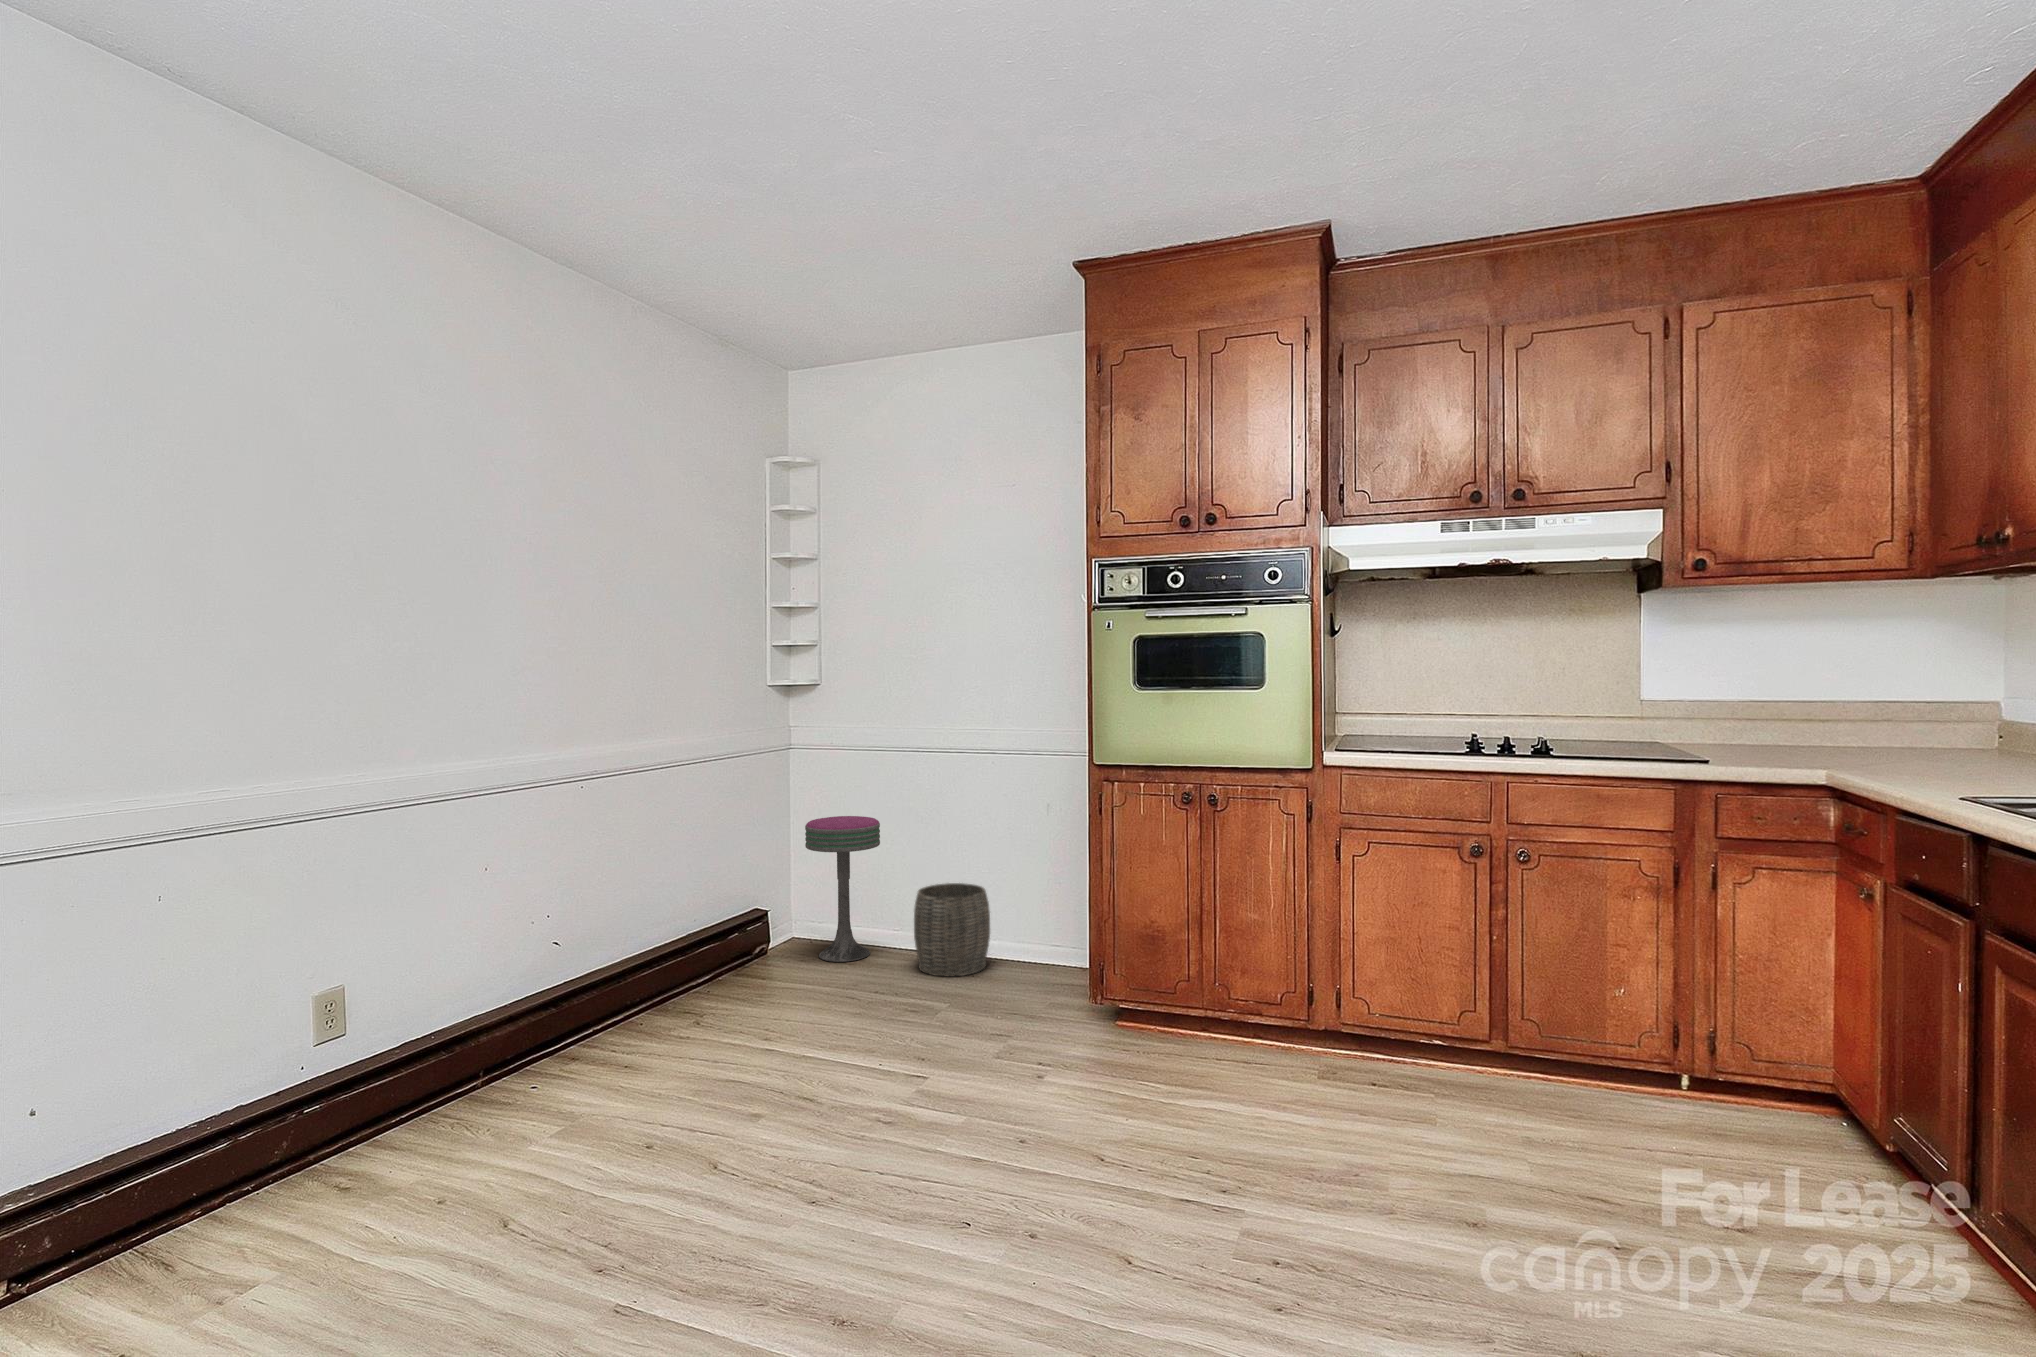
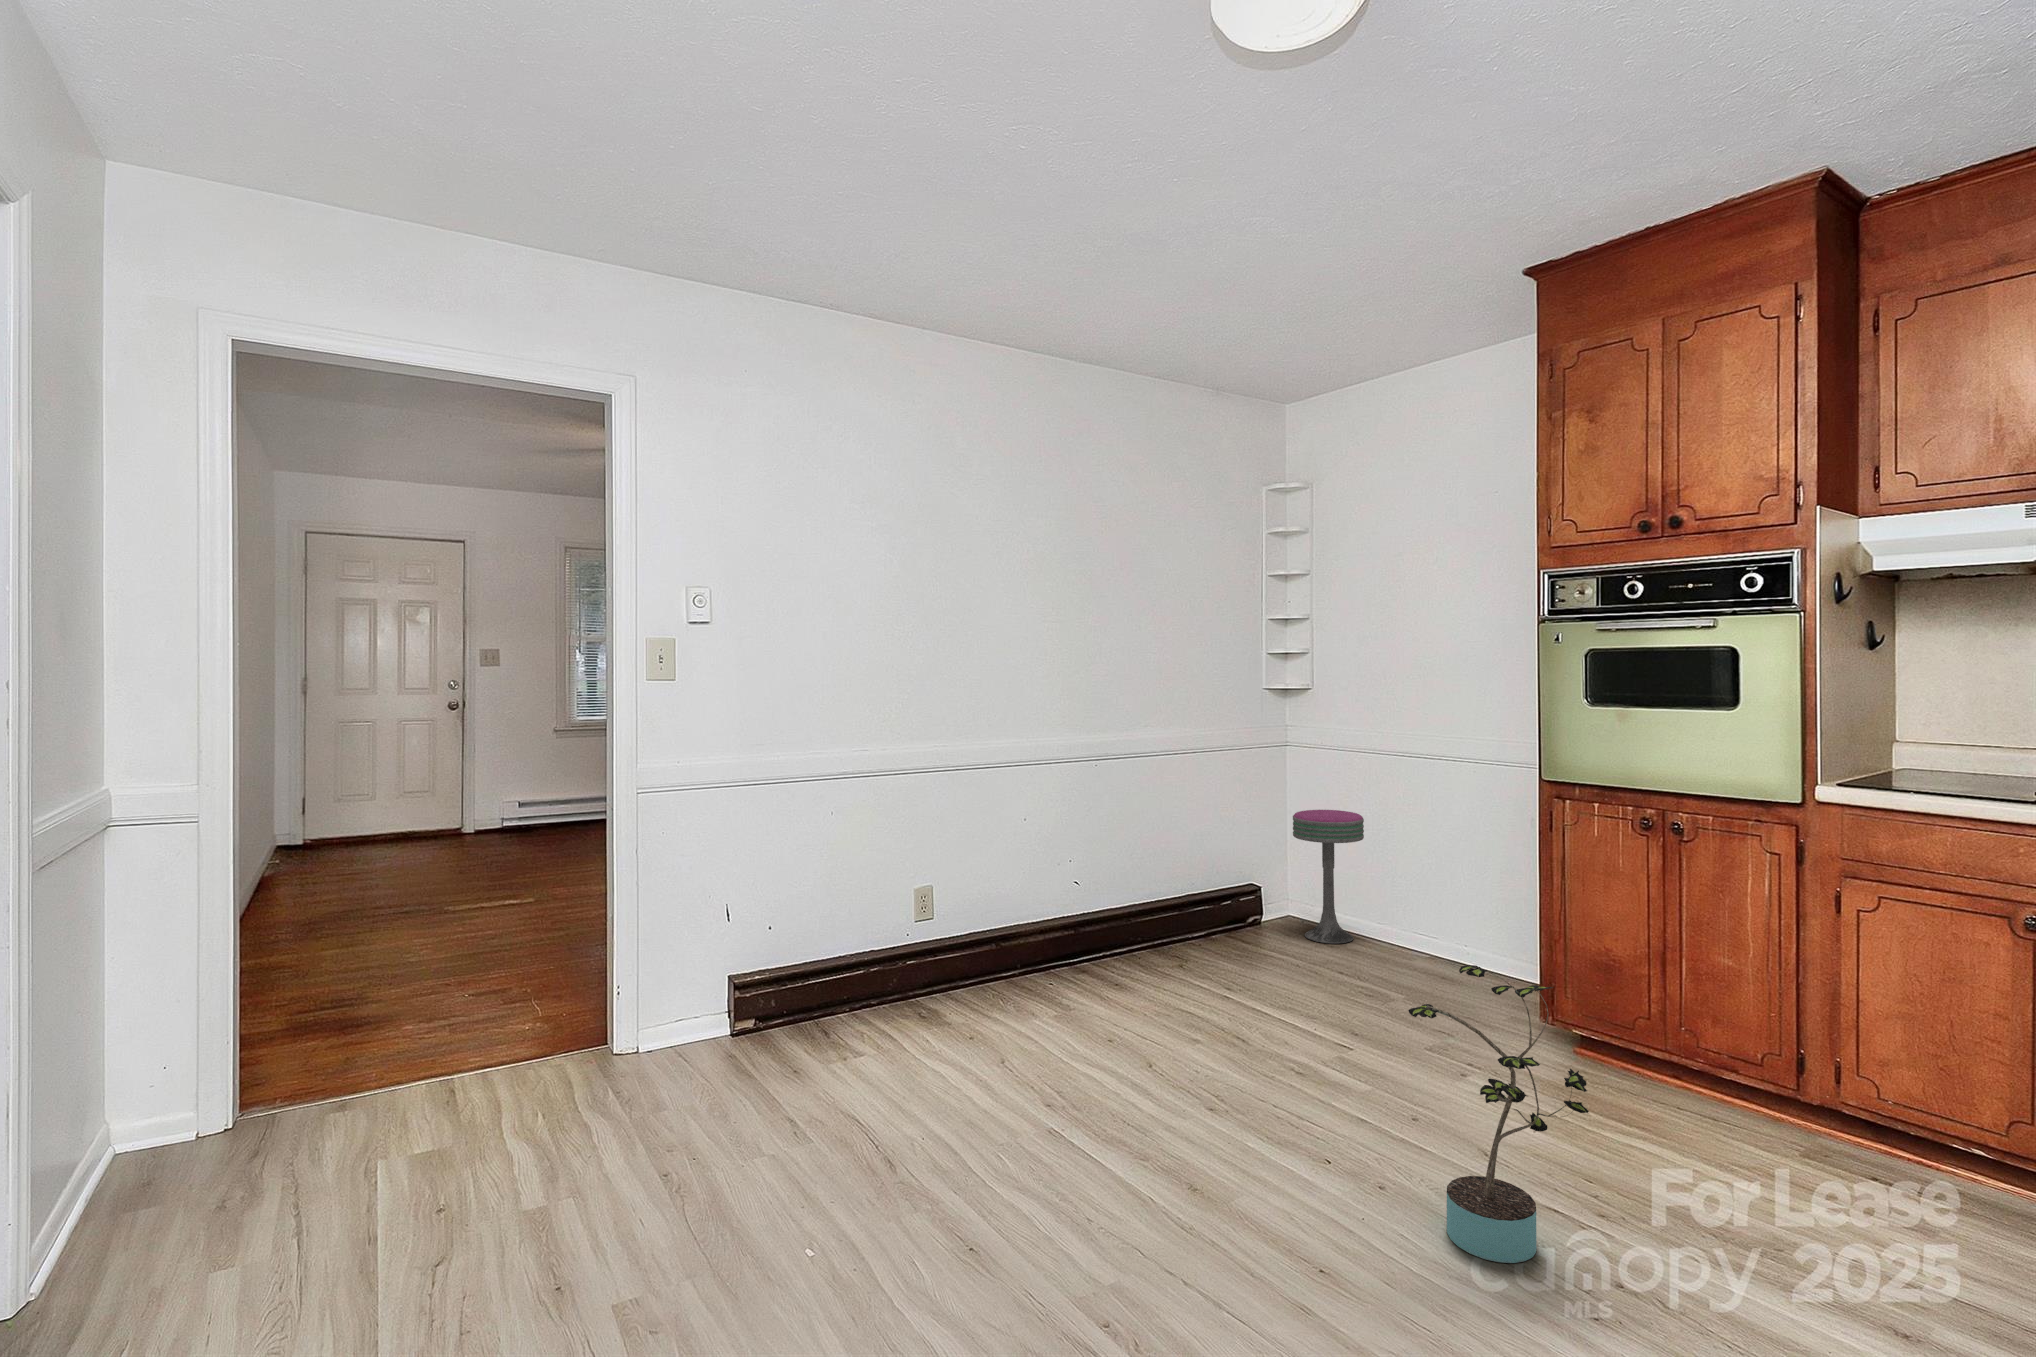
woven basket: present [914,883,990,976] -> none [1388,884,1468,975]
potted plant: none [1105,958,1279,1278] -> present [1408,965,1589,1263]

